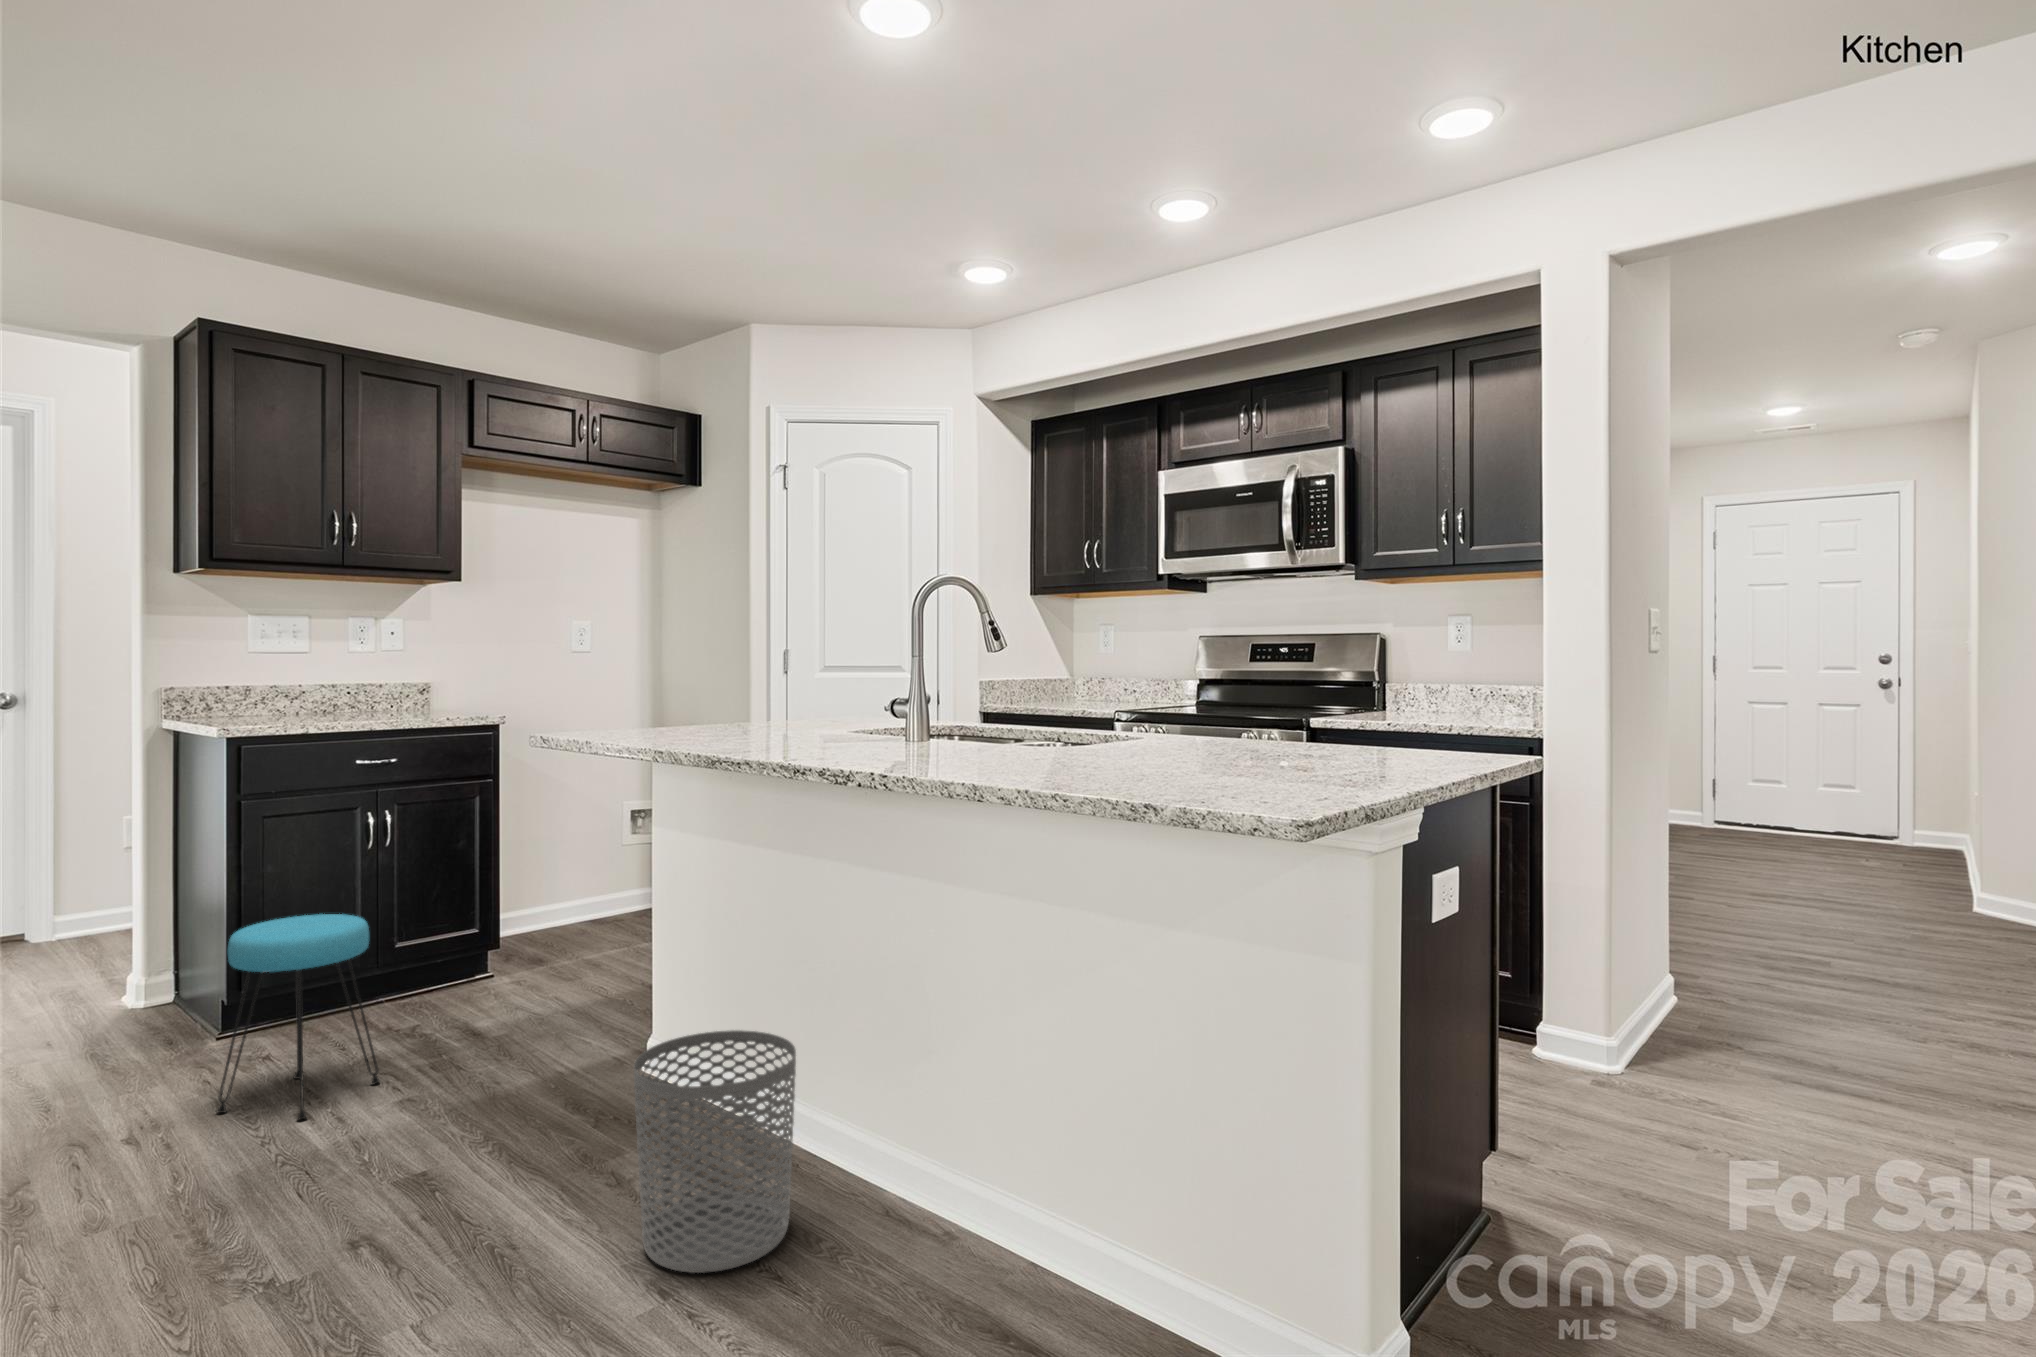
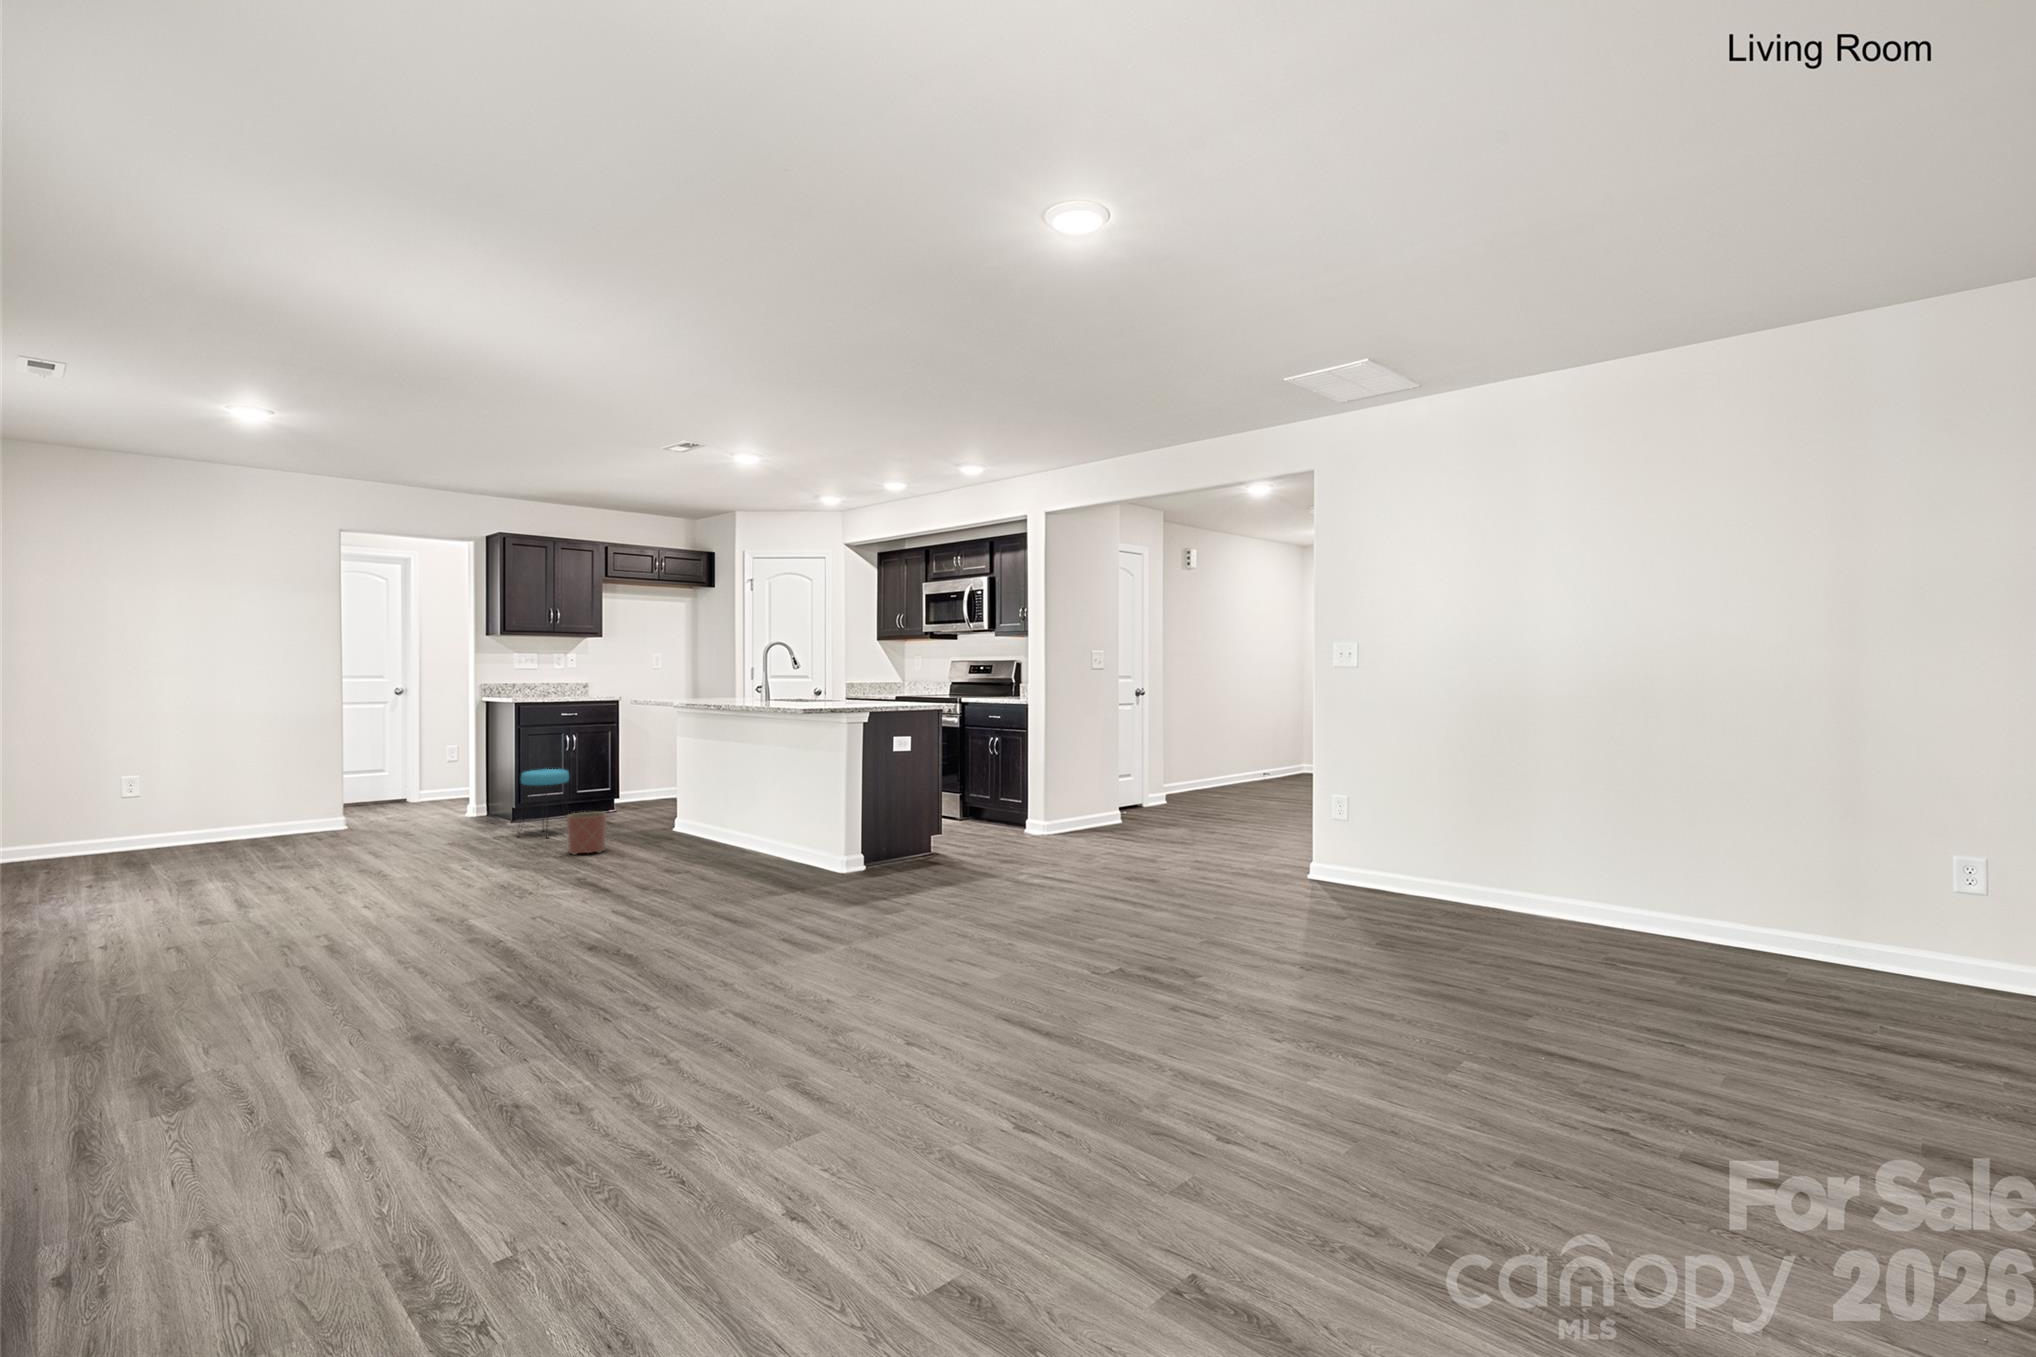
waste bin: present [634,1030,796,1273] -> none [655,796,706,860]
planter: none [344,1075,473,1237] -> present [567,812,607,855]

